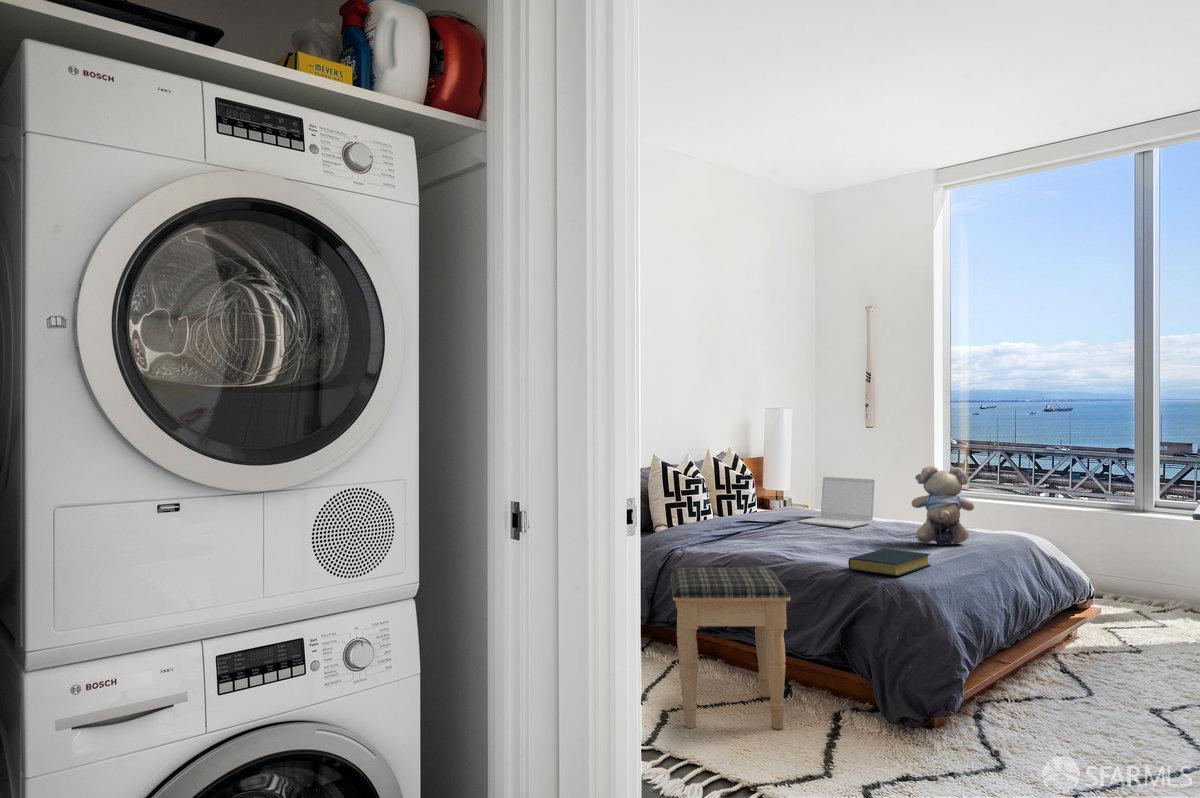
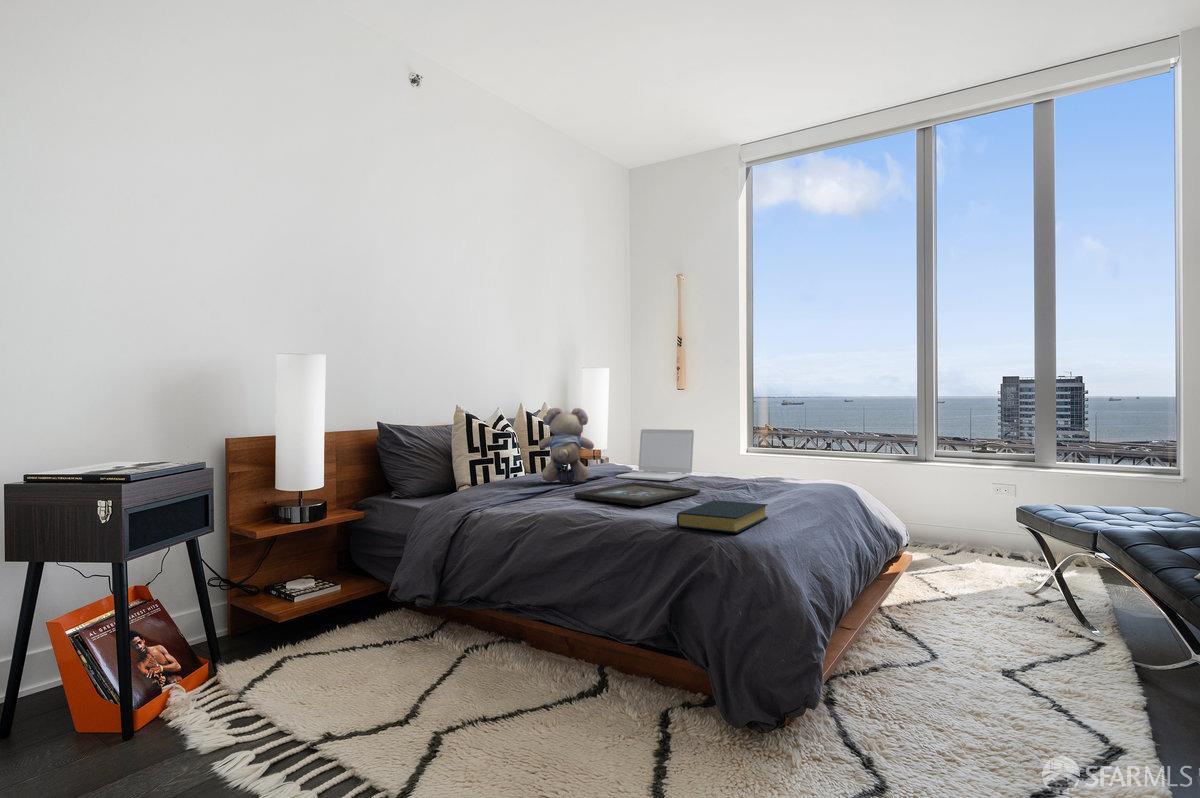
teddy bear: present [911,466,974,545] -> present [538,408,594,484]
tray: none [761,528,876,551] -> present [574,482,700,506]
footstool: present [671,567,790,729] -> none [441,529,606,765]

